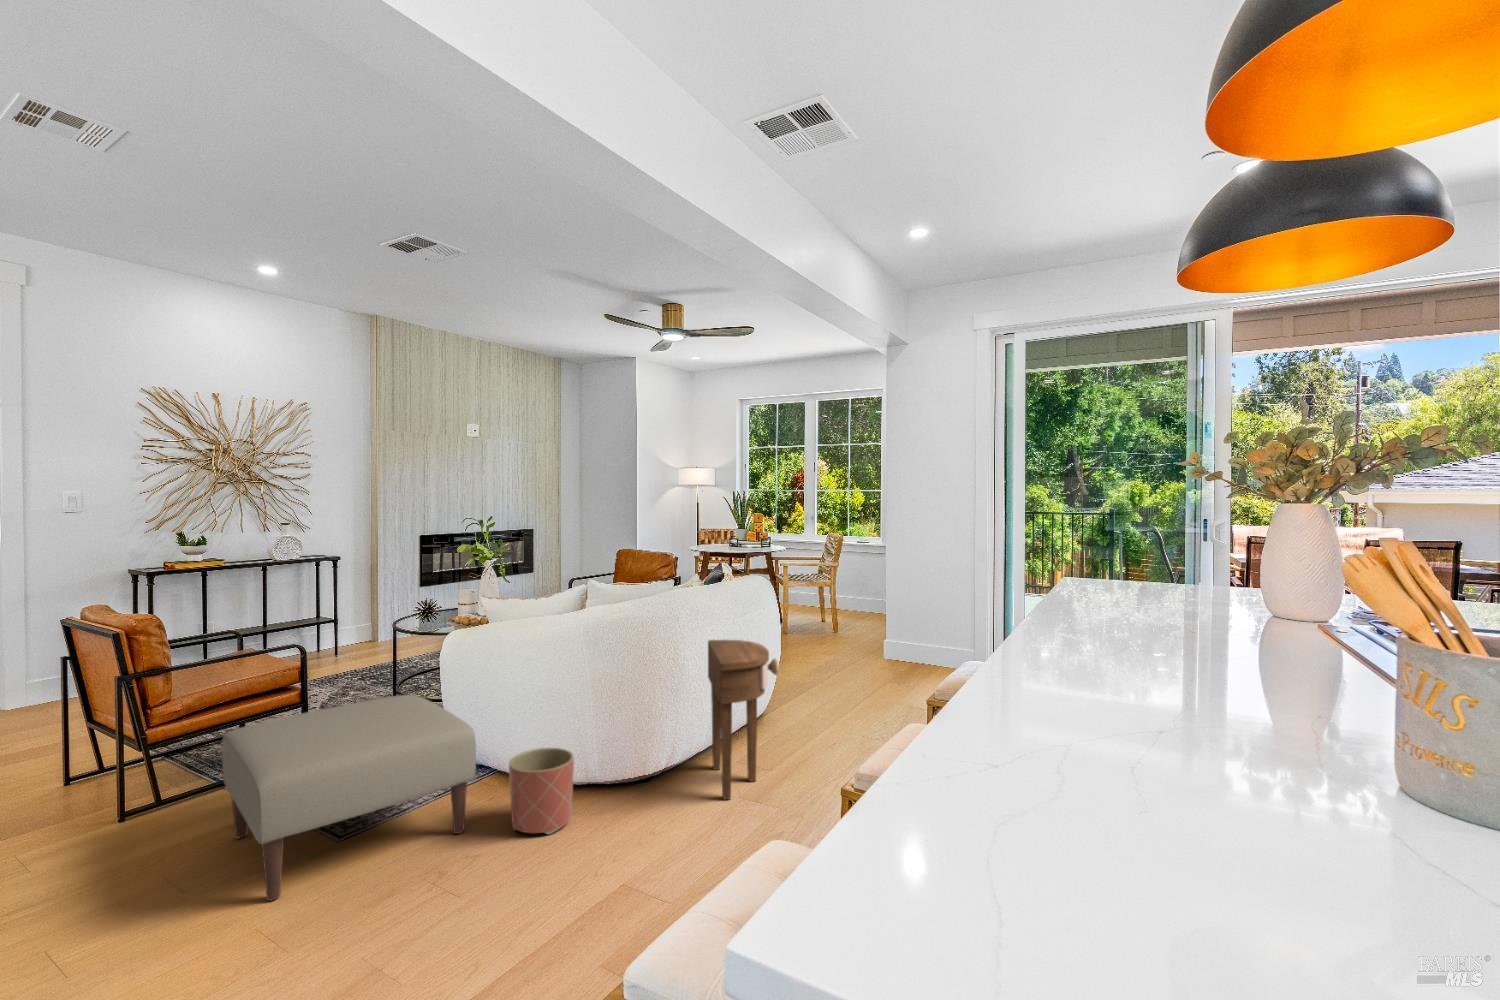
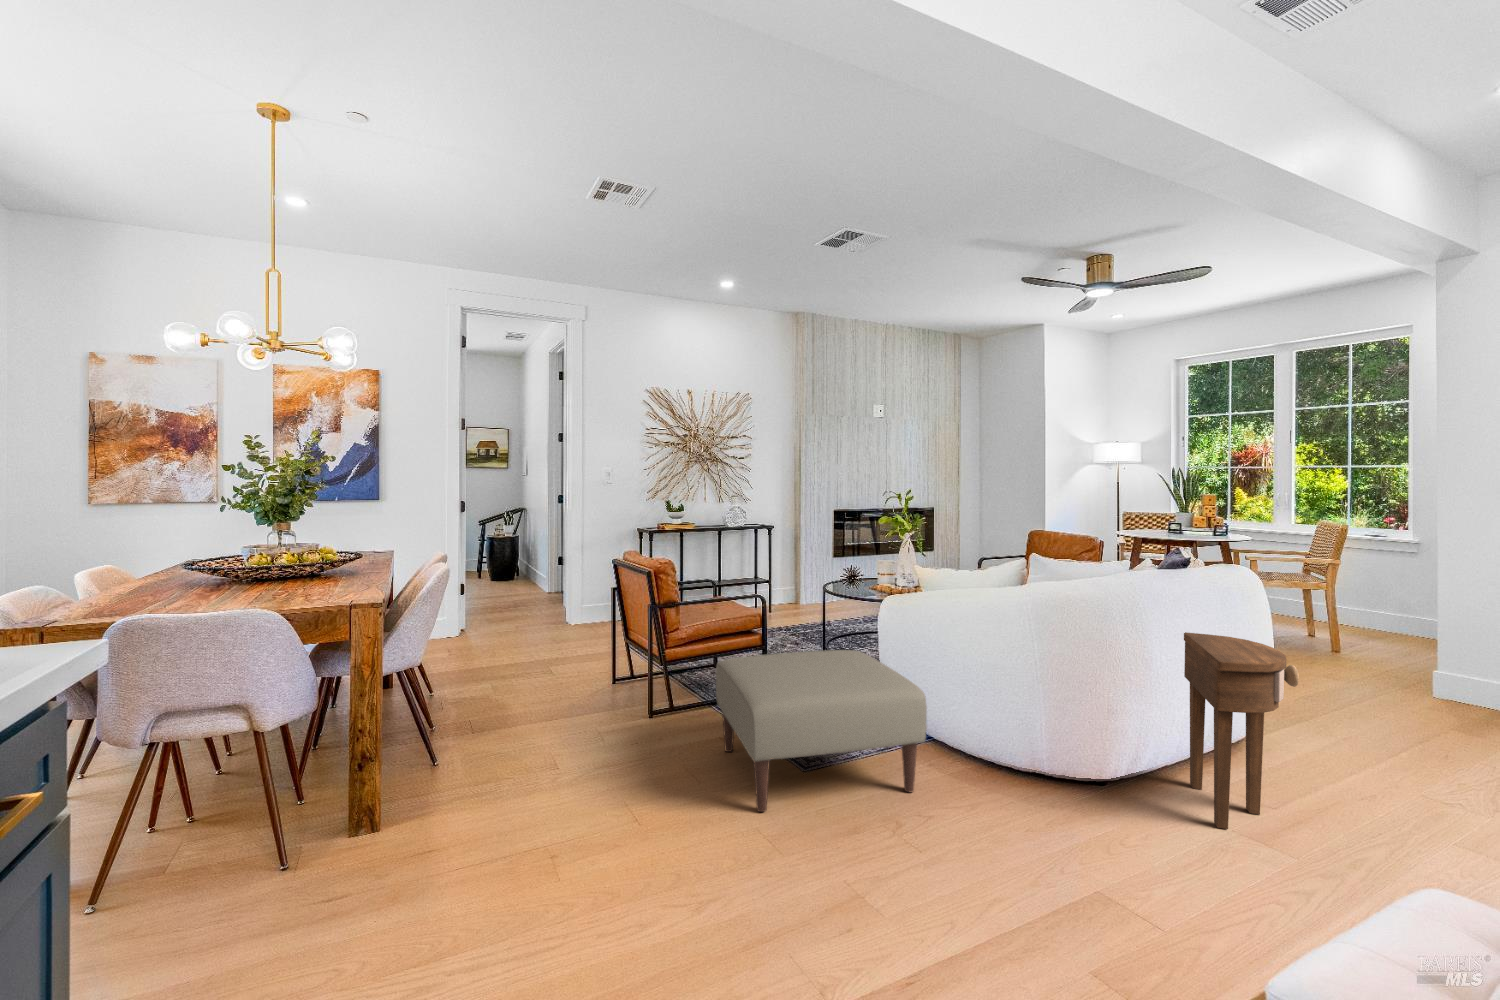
planter: present [509,748,574,834] -> none [959,723,1028,816]

